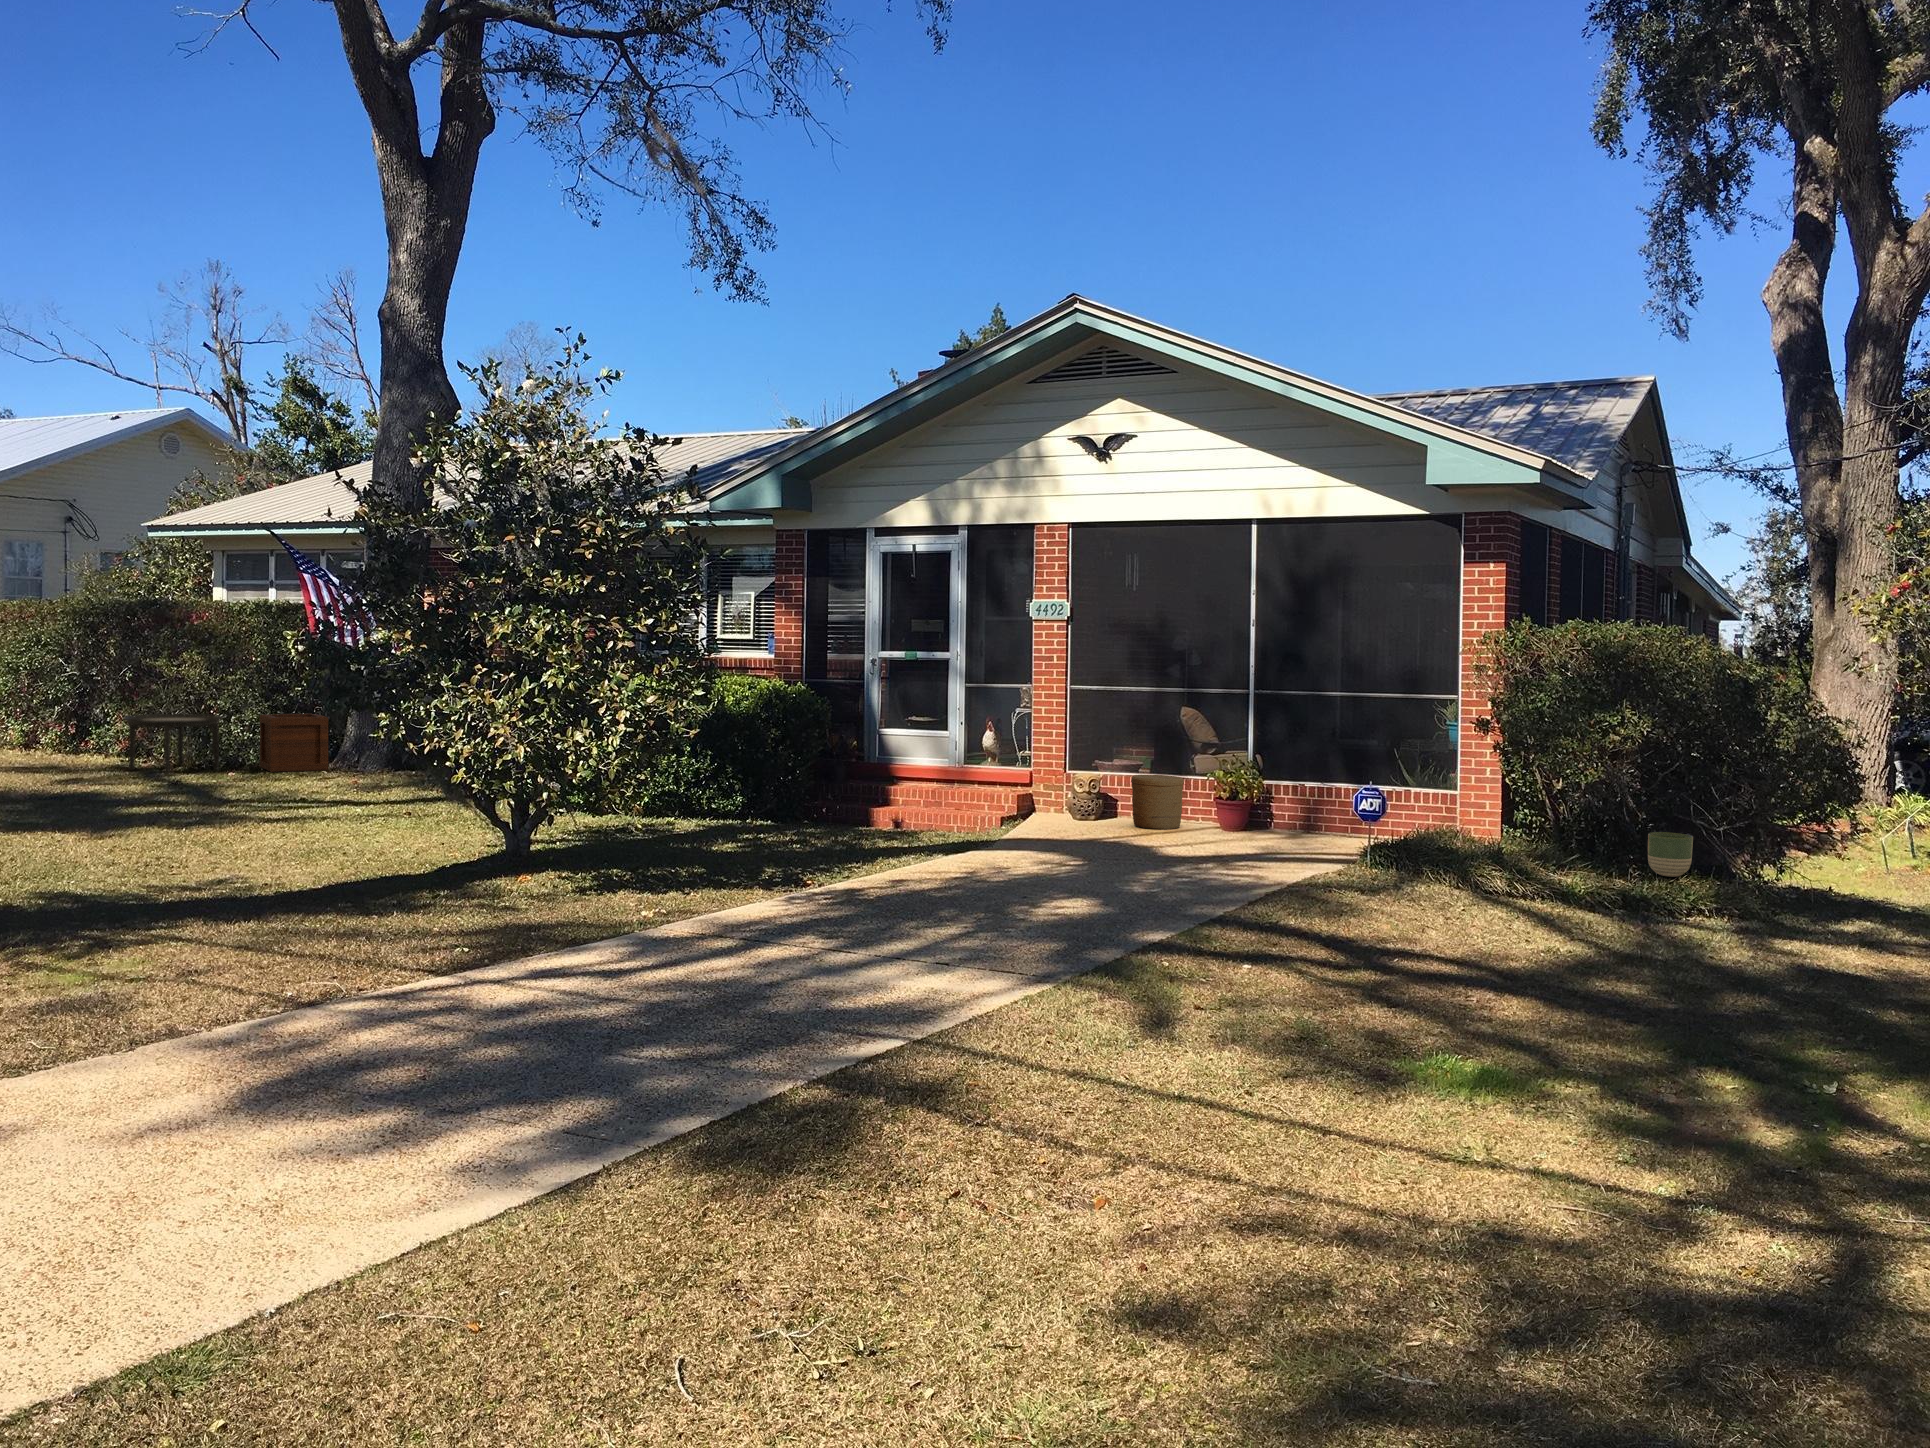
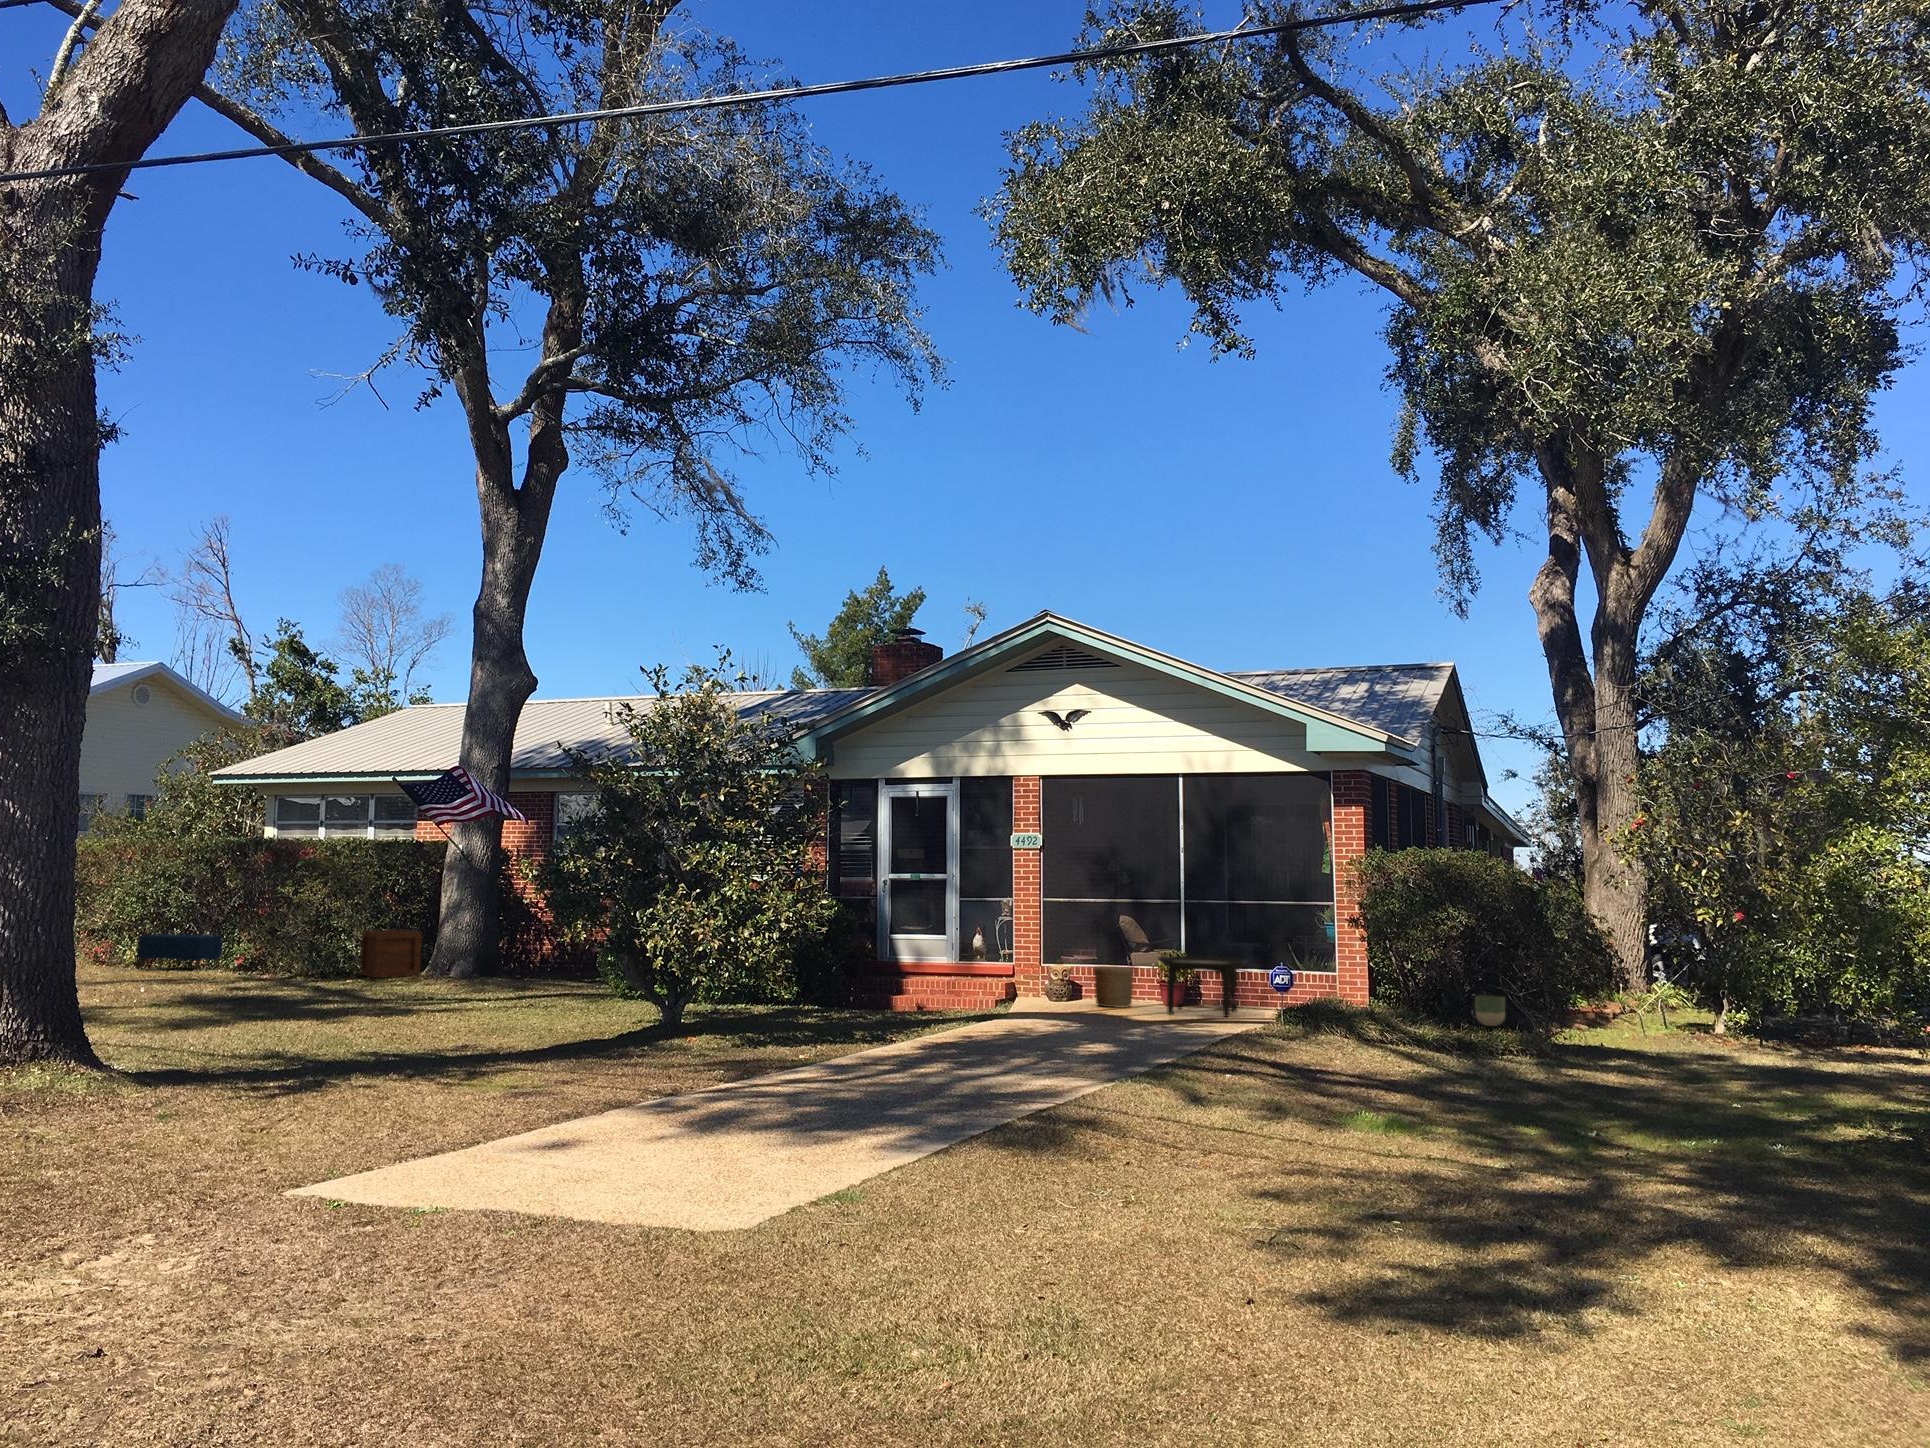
round table: present [125,714,222,774] -> present [1158,956,1247,1017]
bench: none [15,715,113,761] -> present [137,934,222,971]

